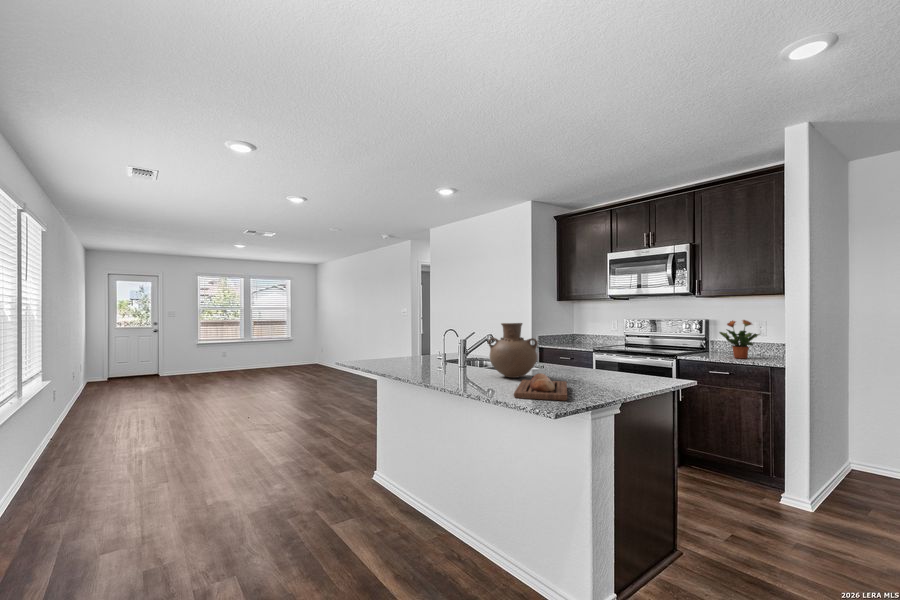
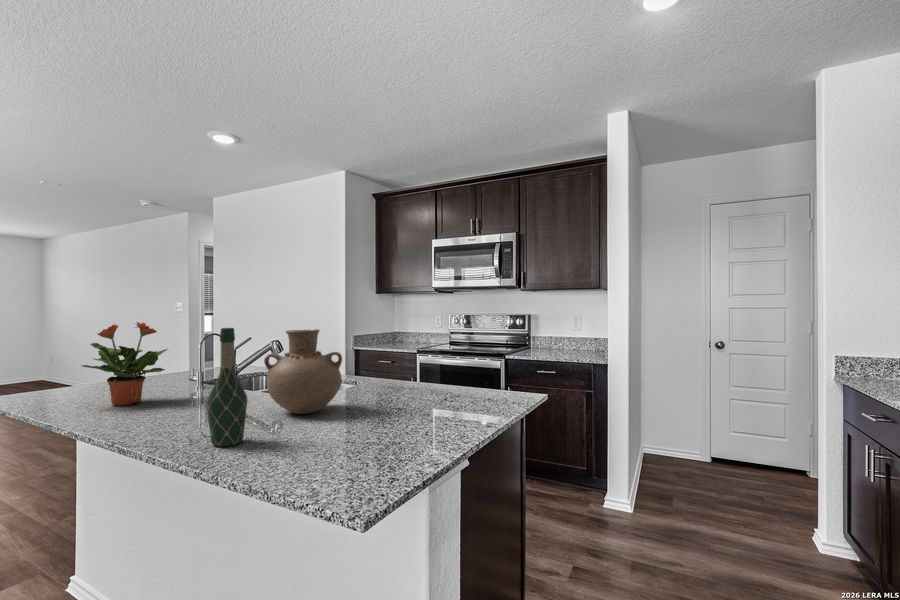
wine bottle: none [463,319,484,387] -> present [207,328,247,446]
potted plant: present [720,320,760,359] -> present [82,322,168,406]
bread loaf: present [514,373,567,401] -> none [292,412,384,470]

